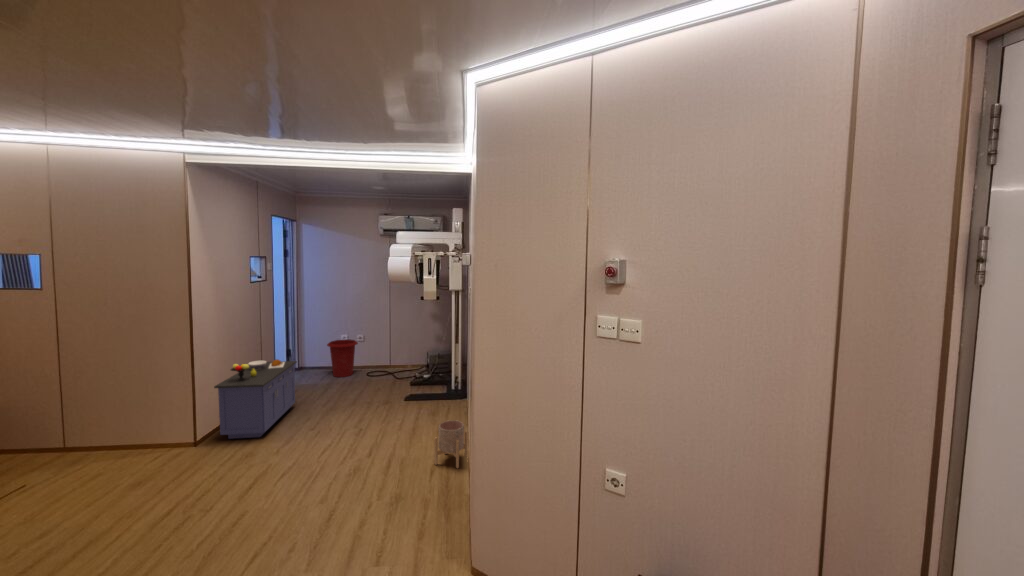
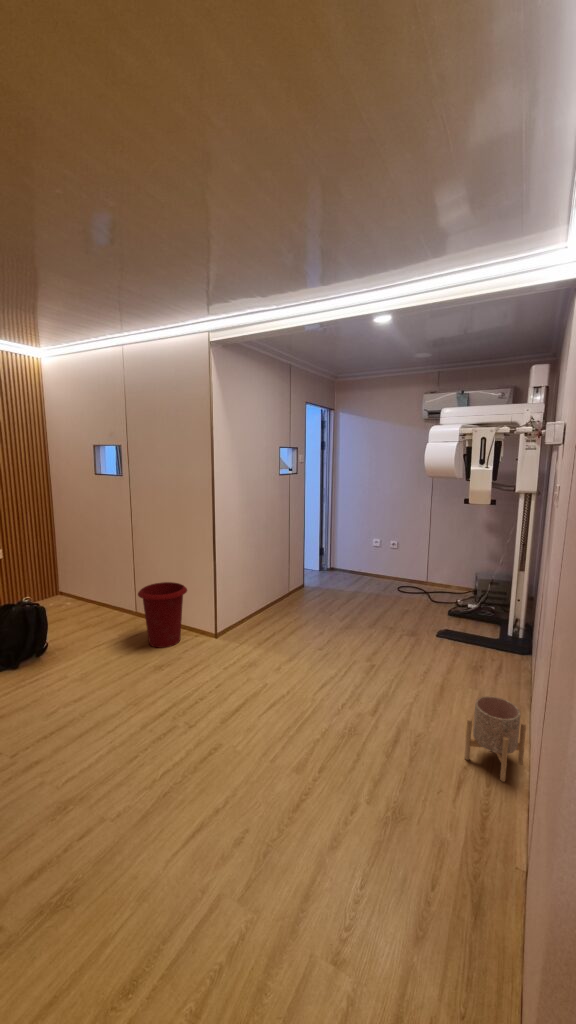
waste bin: present [327,340,358,377] -> present [138,582,187,648]
storage cabinet: present [214,359,296,439] -> none [234,558,317,642]

